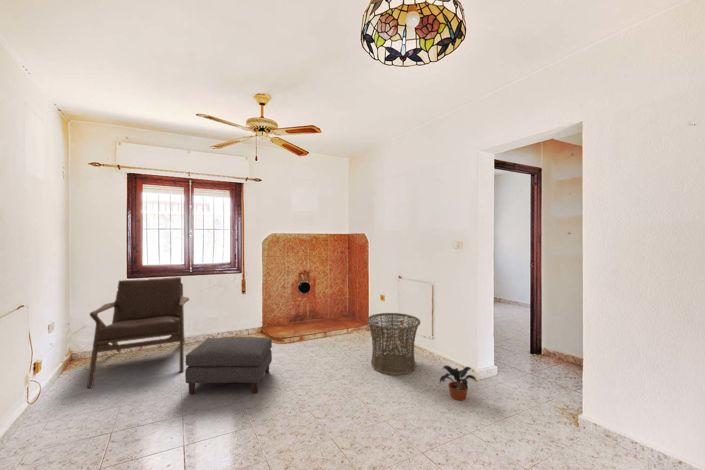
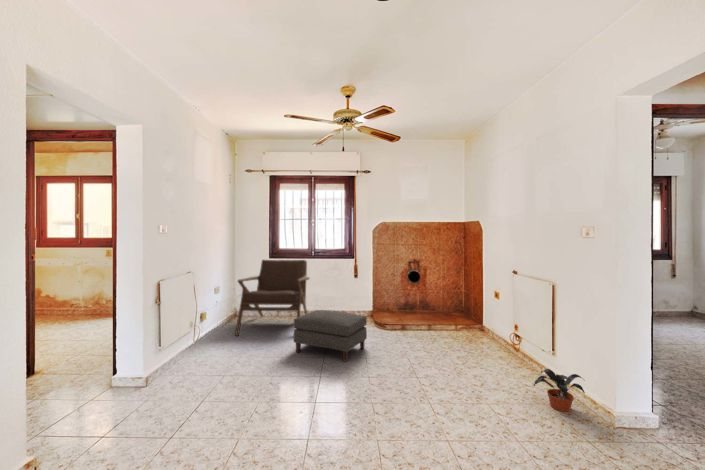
basket: present [367,313,420,375] -> none [462,306,527,374]

